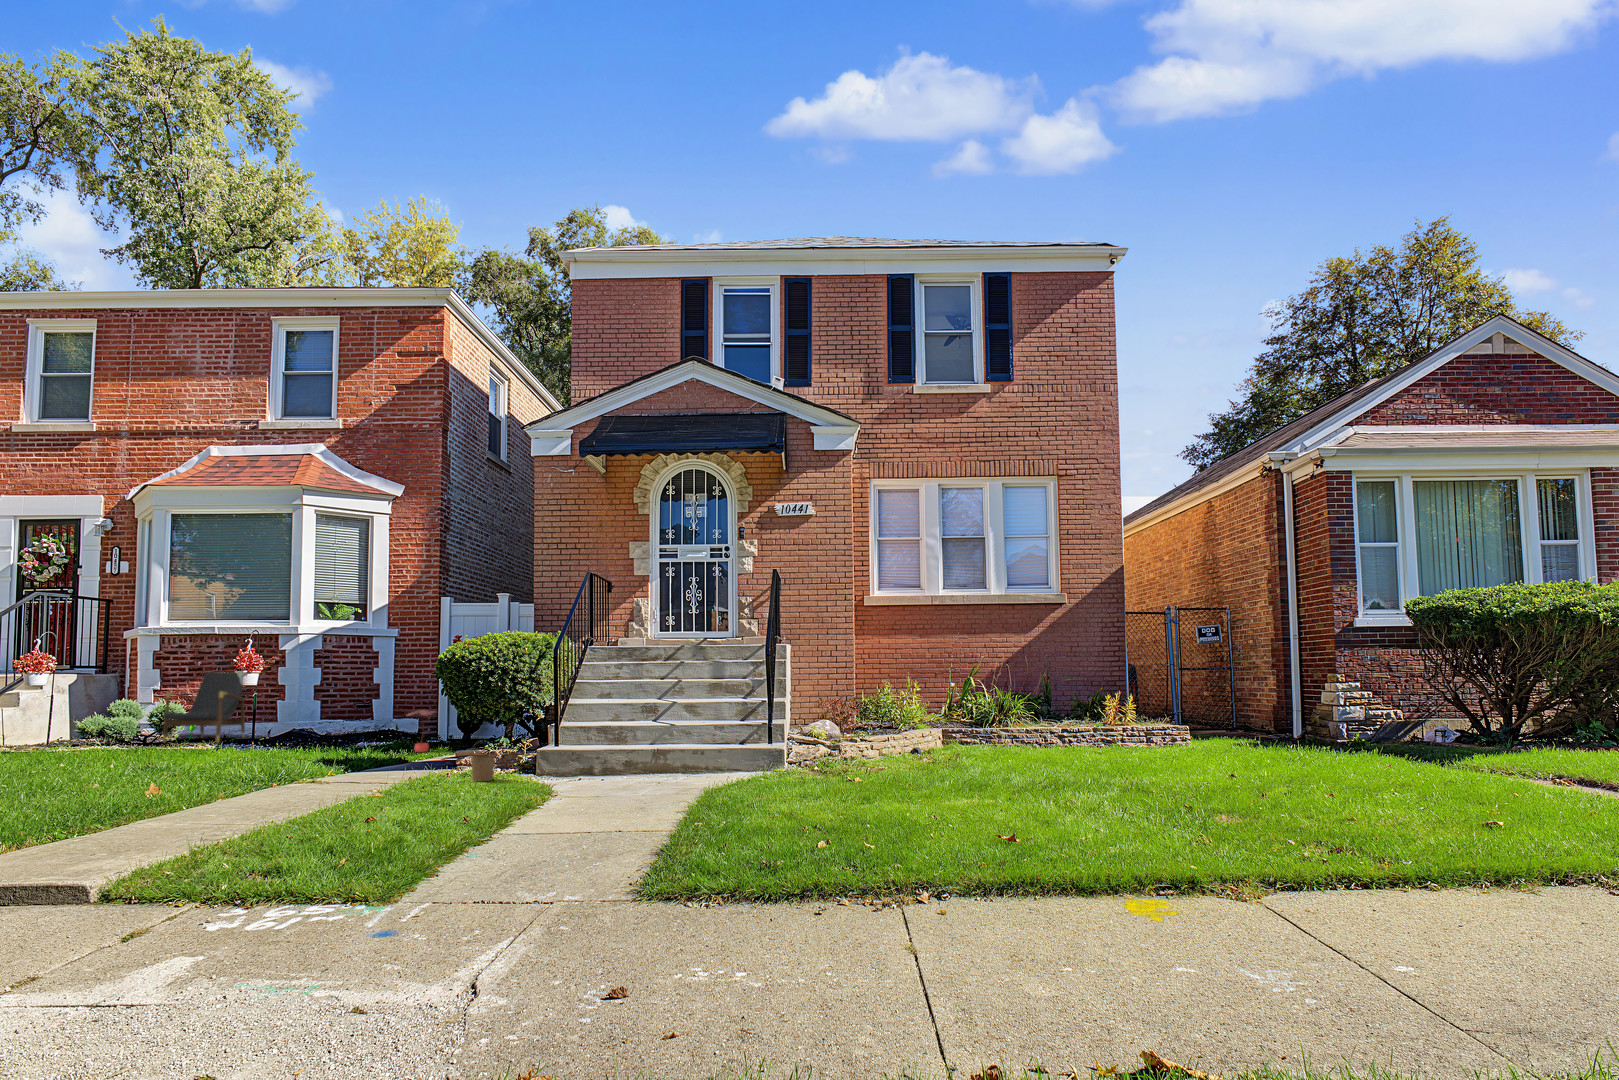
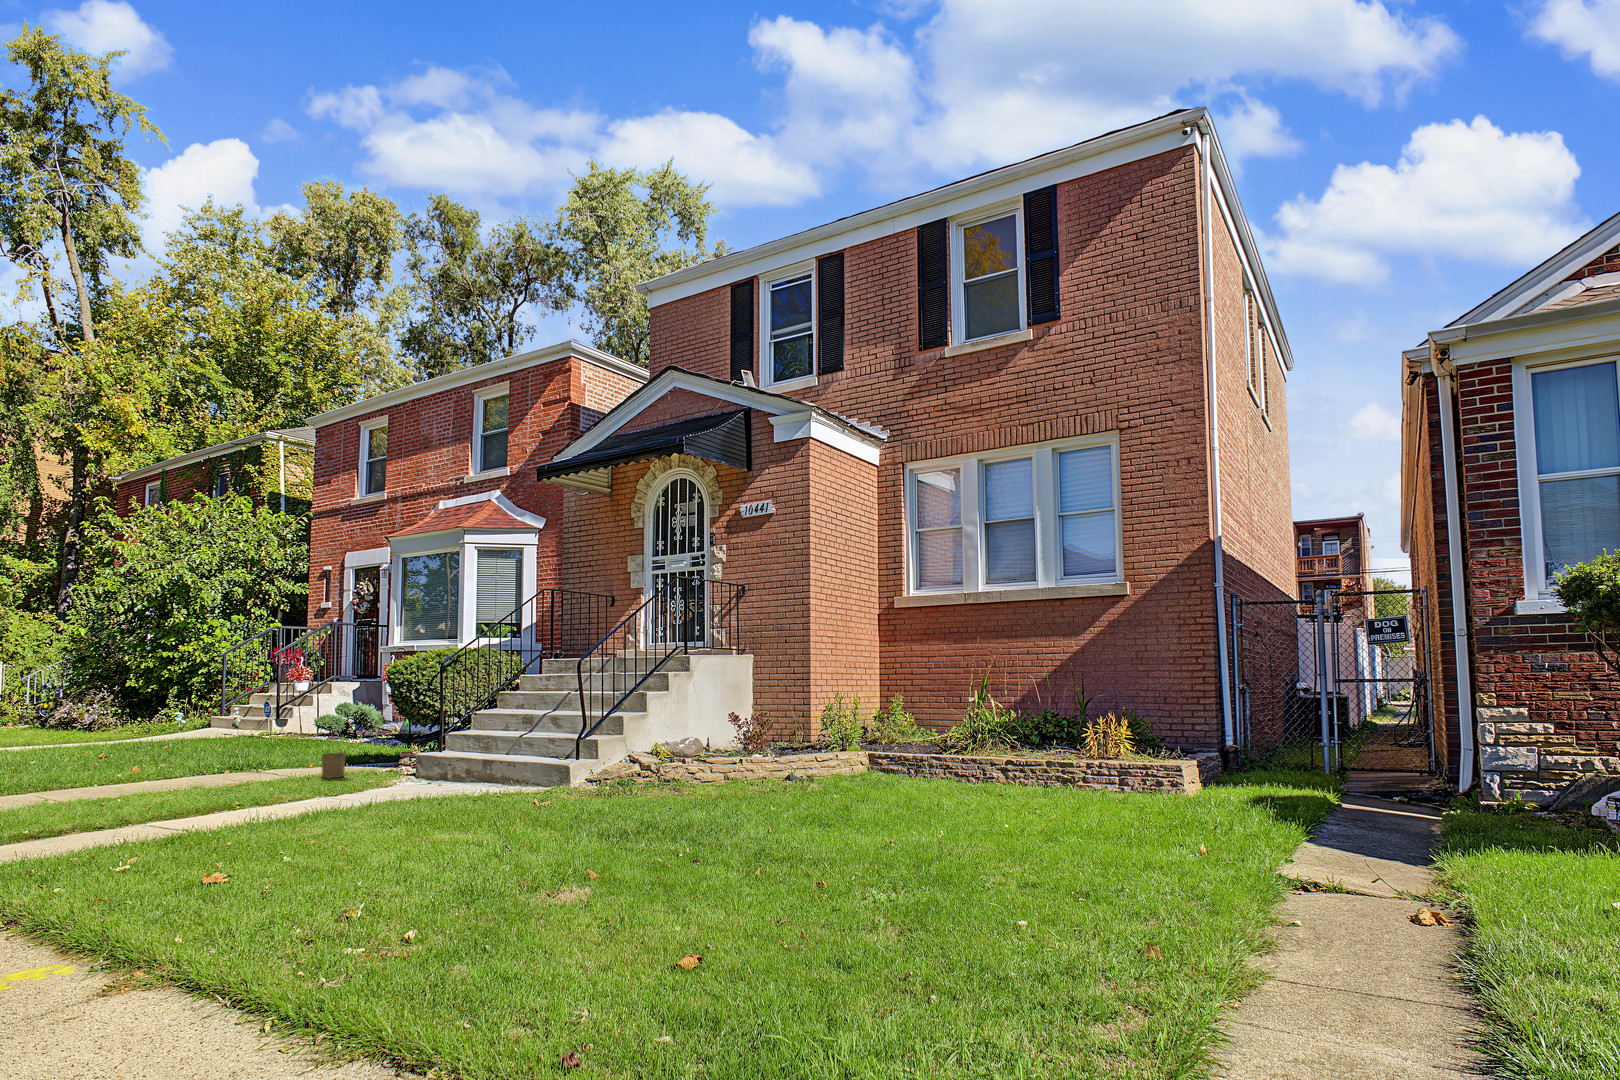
lounge chair: present [163,672,245,743] -> none [360,680,429,737]
potted plant: present [407,710,436,752] -> none [440,713,471,751]

